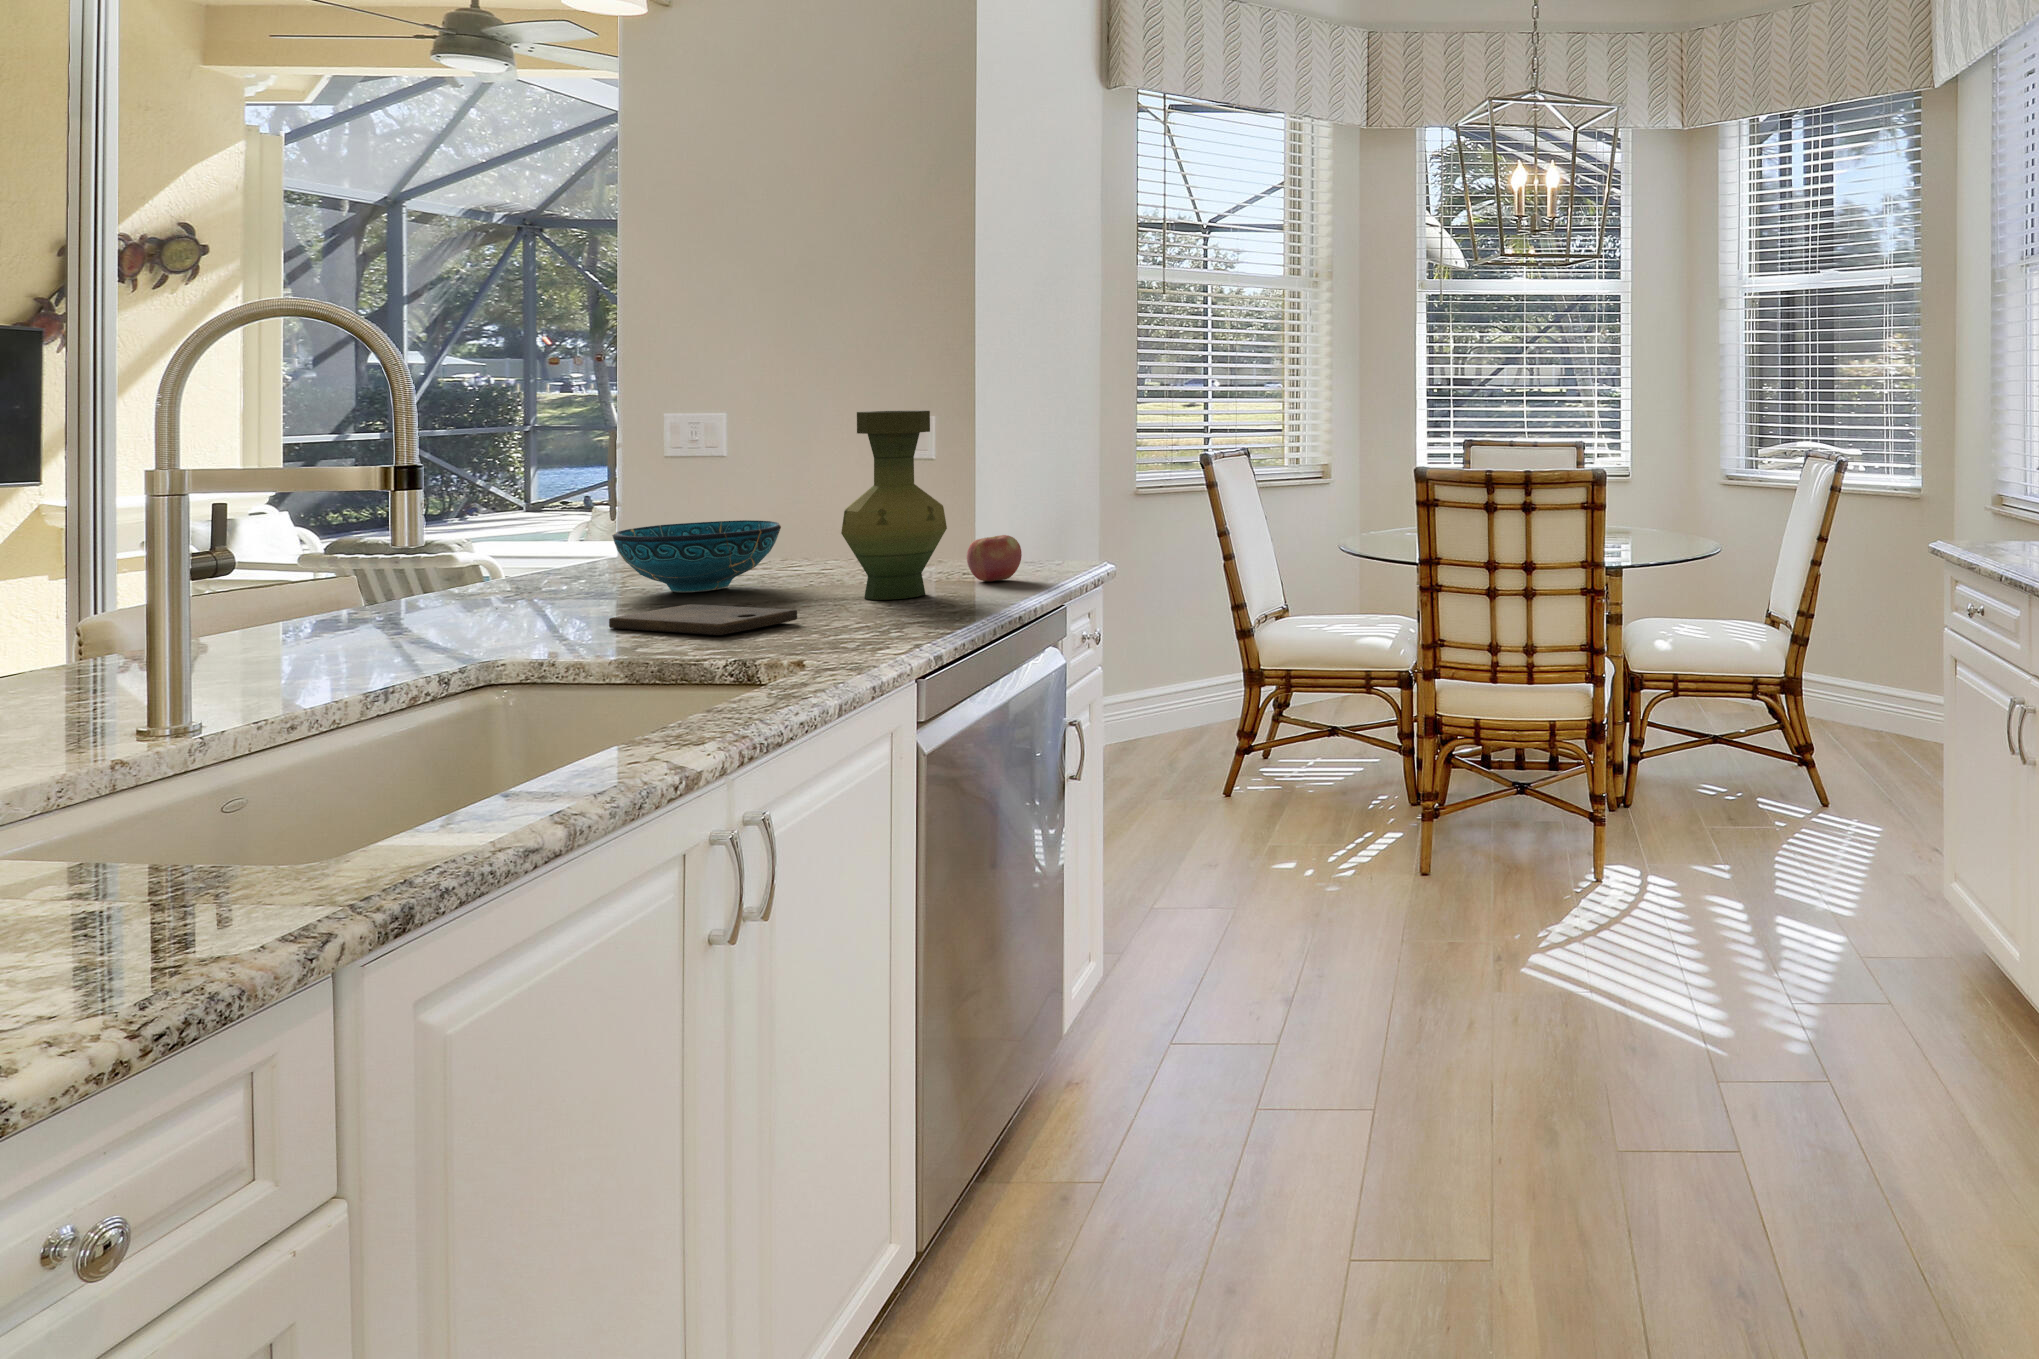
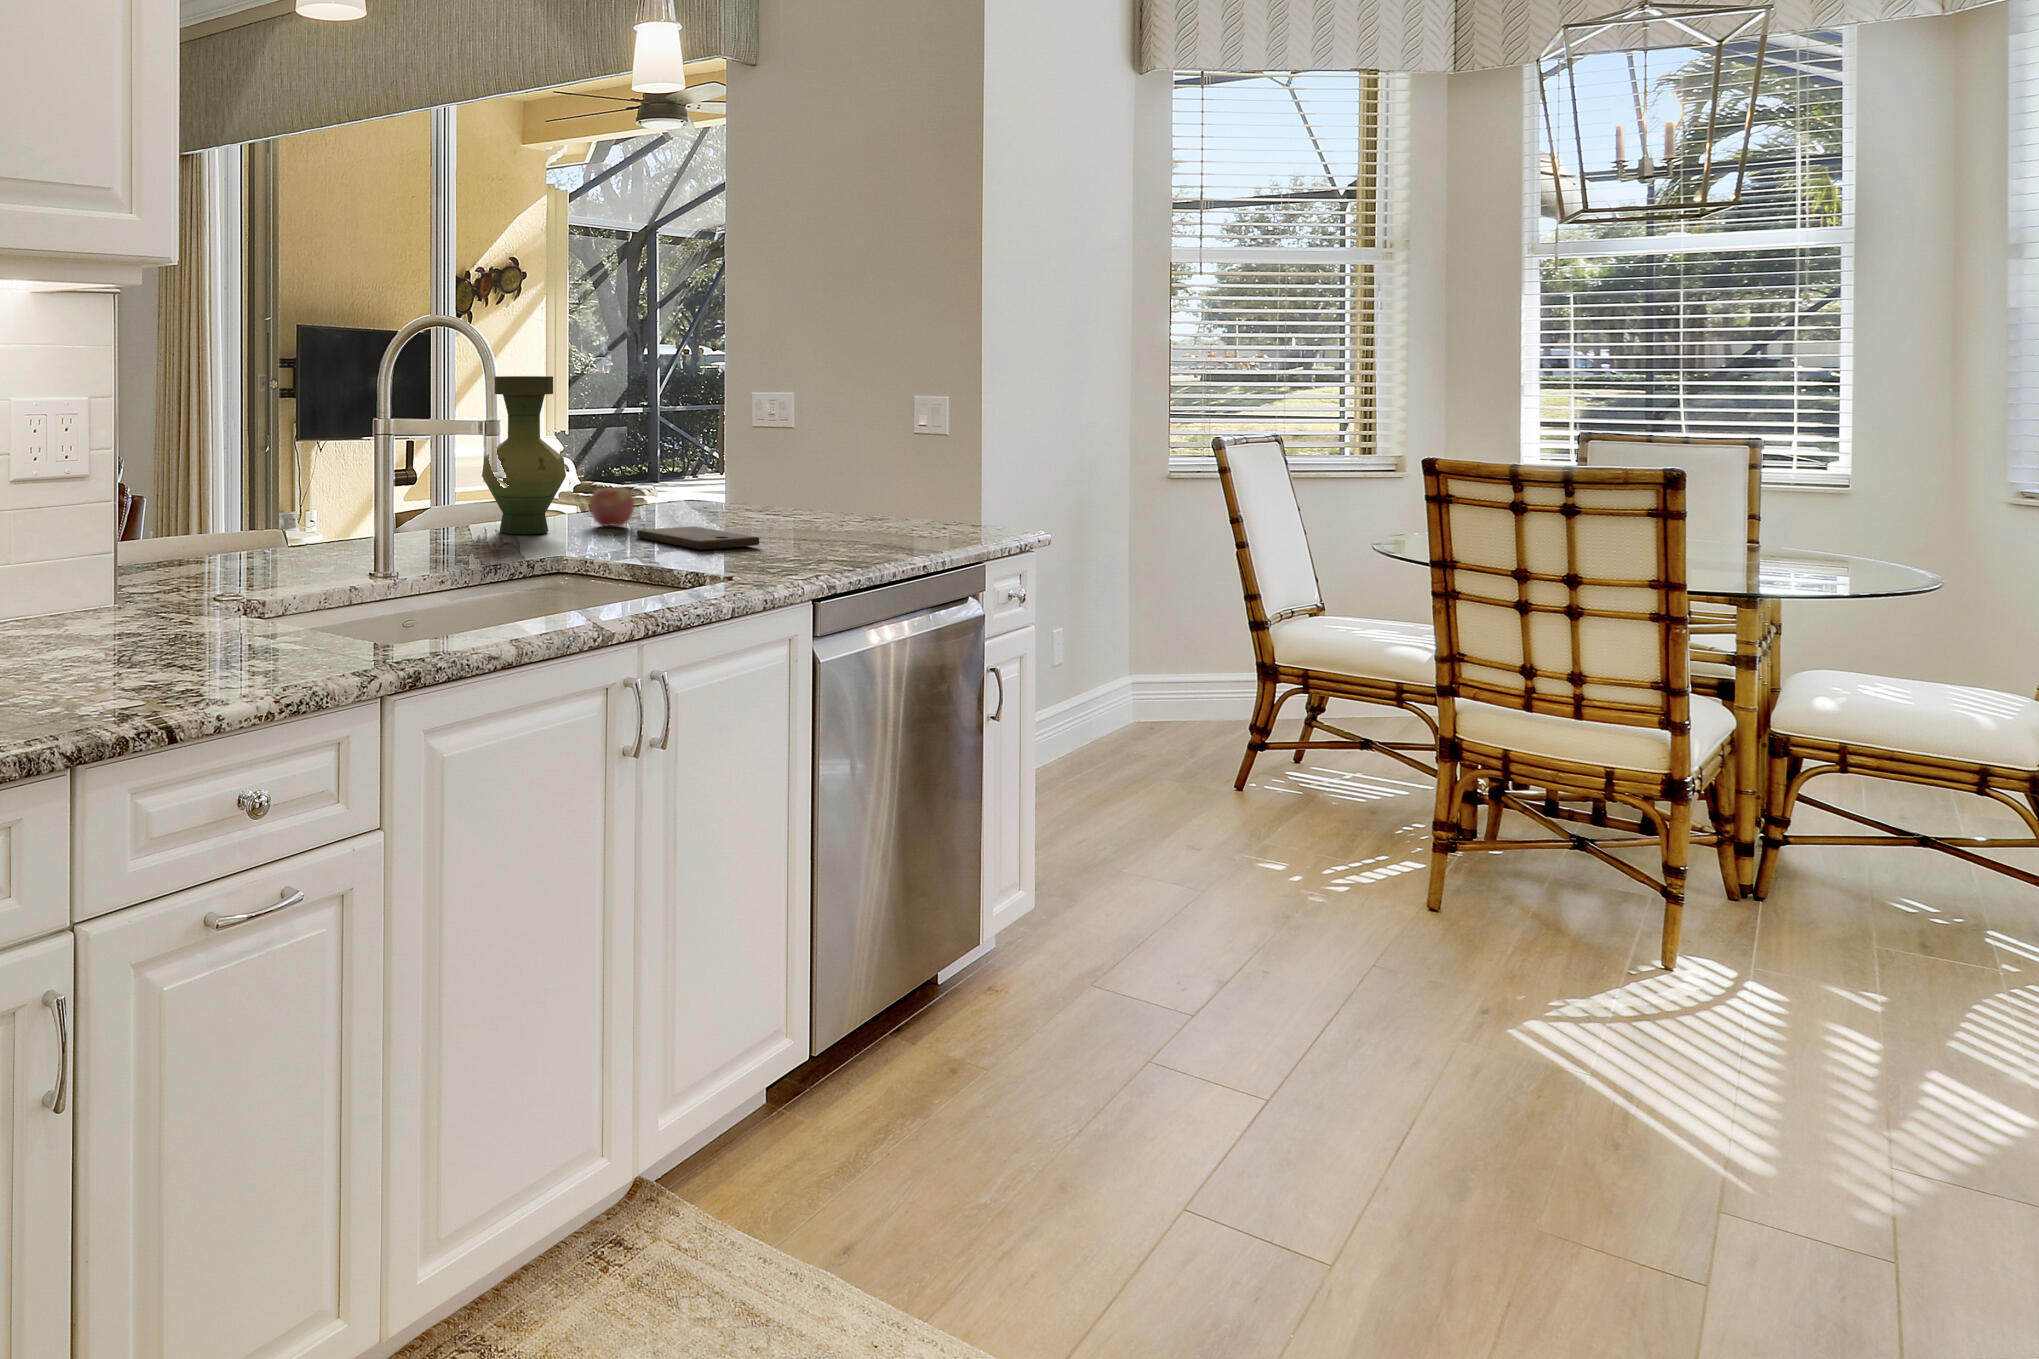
vase: present [841,410,947,600] -> present [482,376,566,534]
decorative bowl: present [612,520,781,592] -> none [659,467,775,520]
apple: present [967,535,1022,581] -> present [589,487,635,526]

